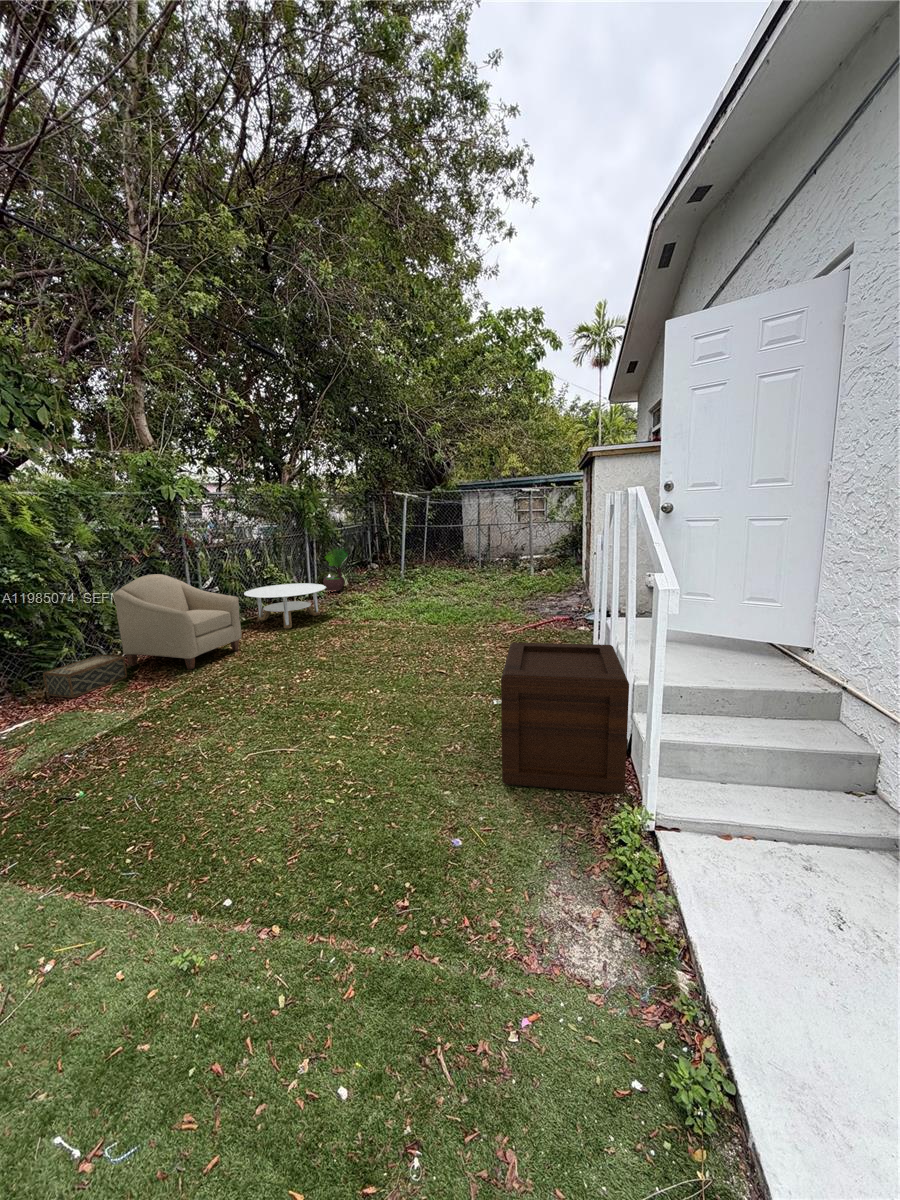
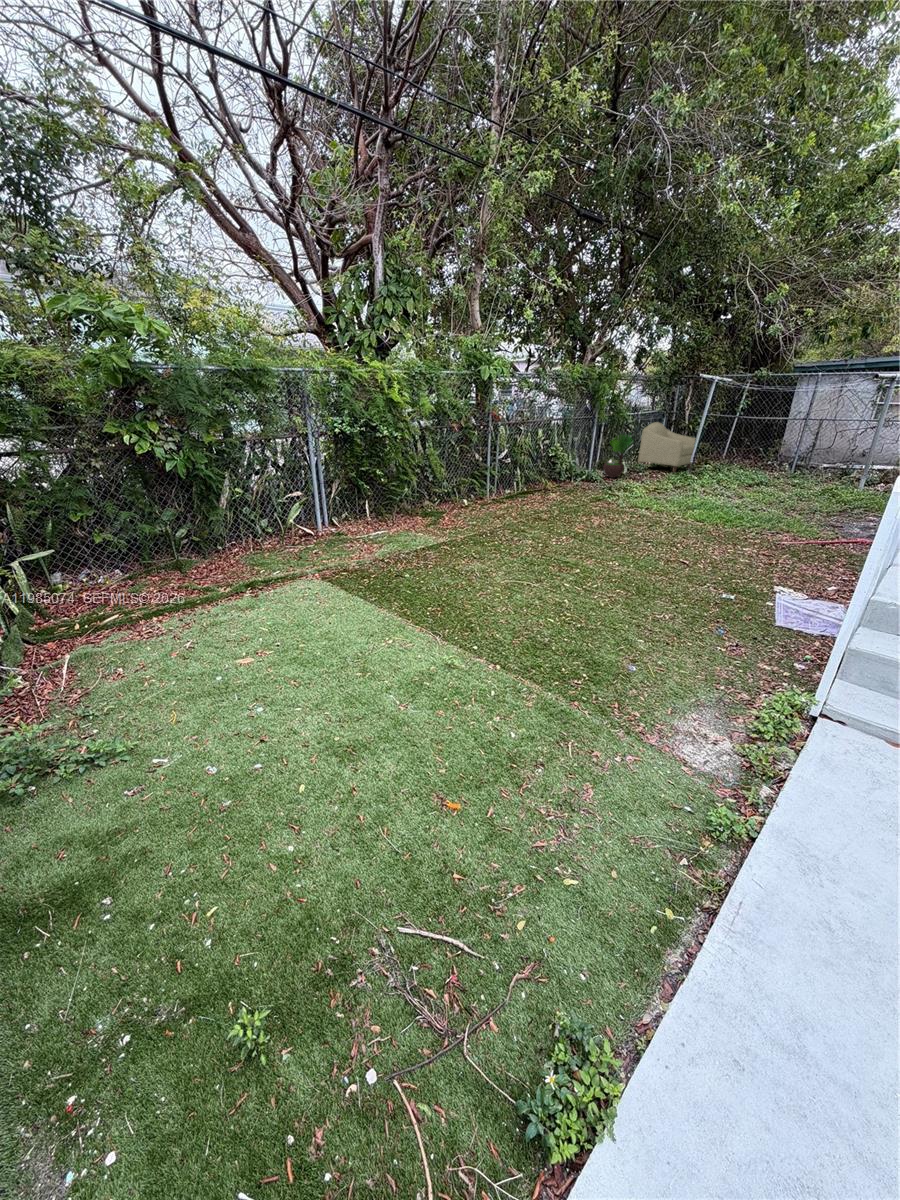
chair: present [114,574,241,669] -> present [638,422,695,472]
round table: present [244,583,326,629] -> none [530,463,601,503]
wooden crate: present [501,642,629,794] -> none [692,537,868,691]
woven basket: present [43,655,127,698] -> none [392,498,439,523]

